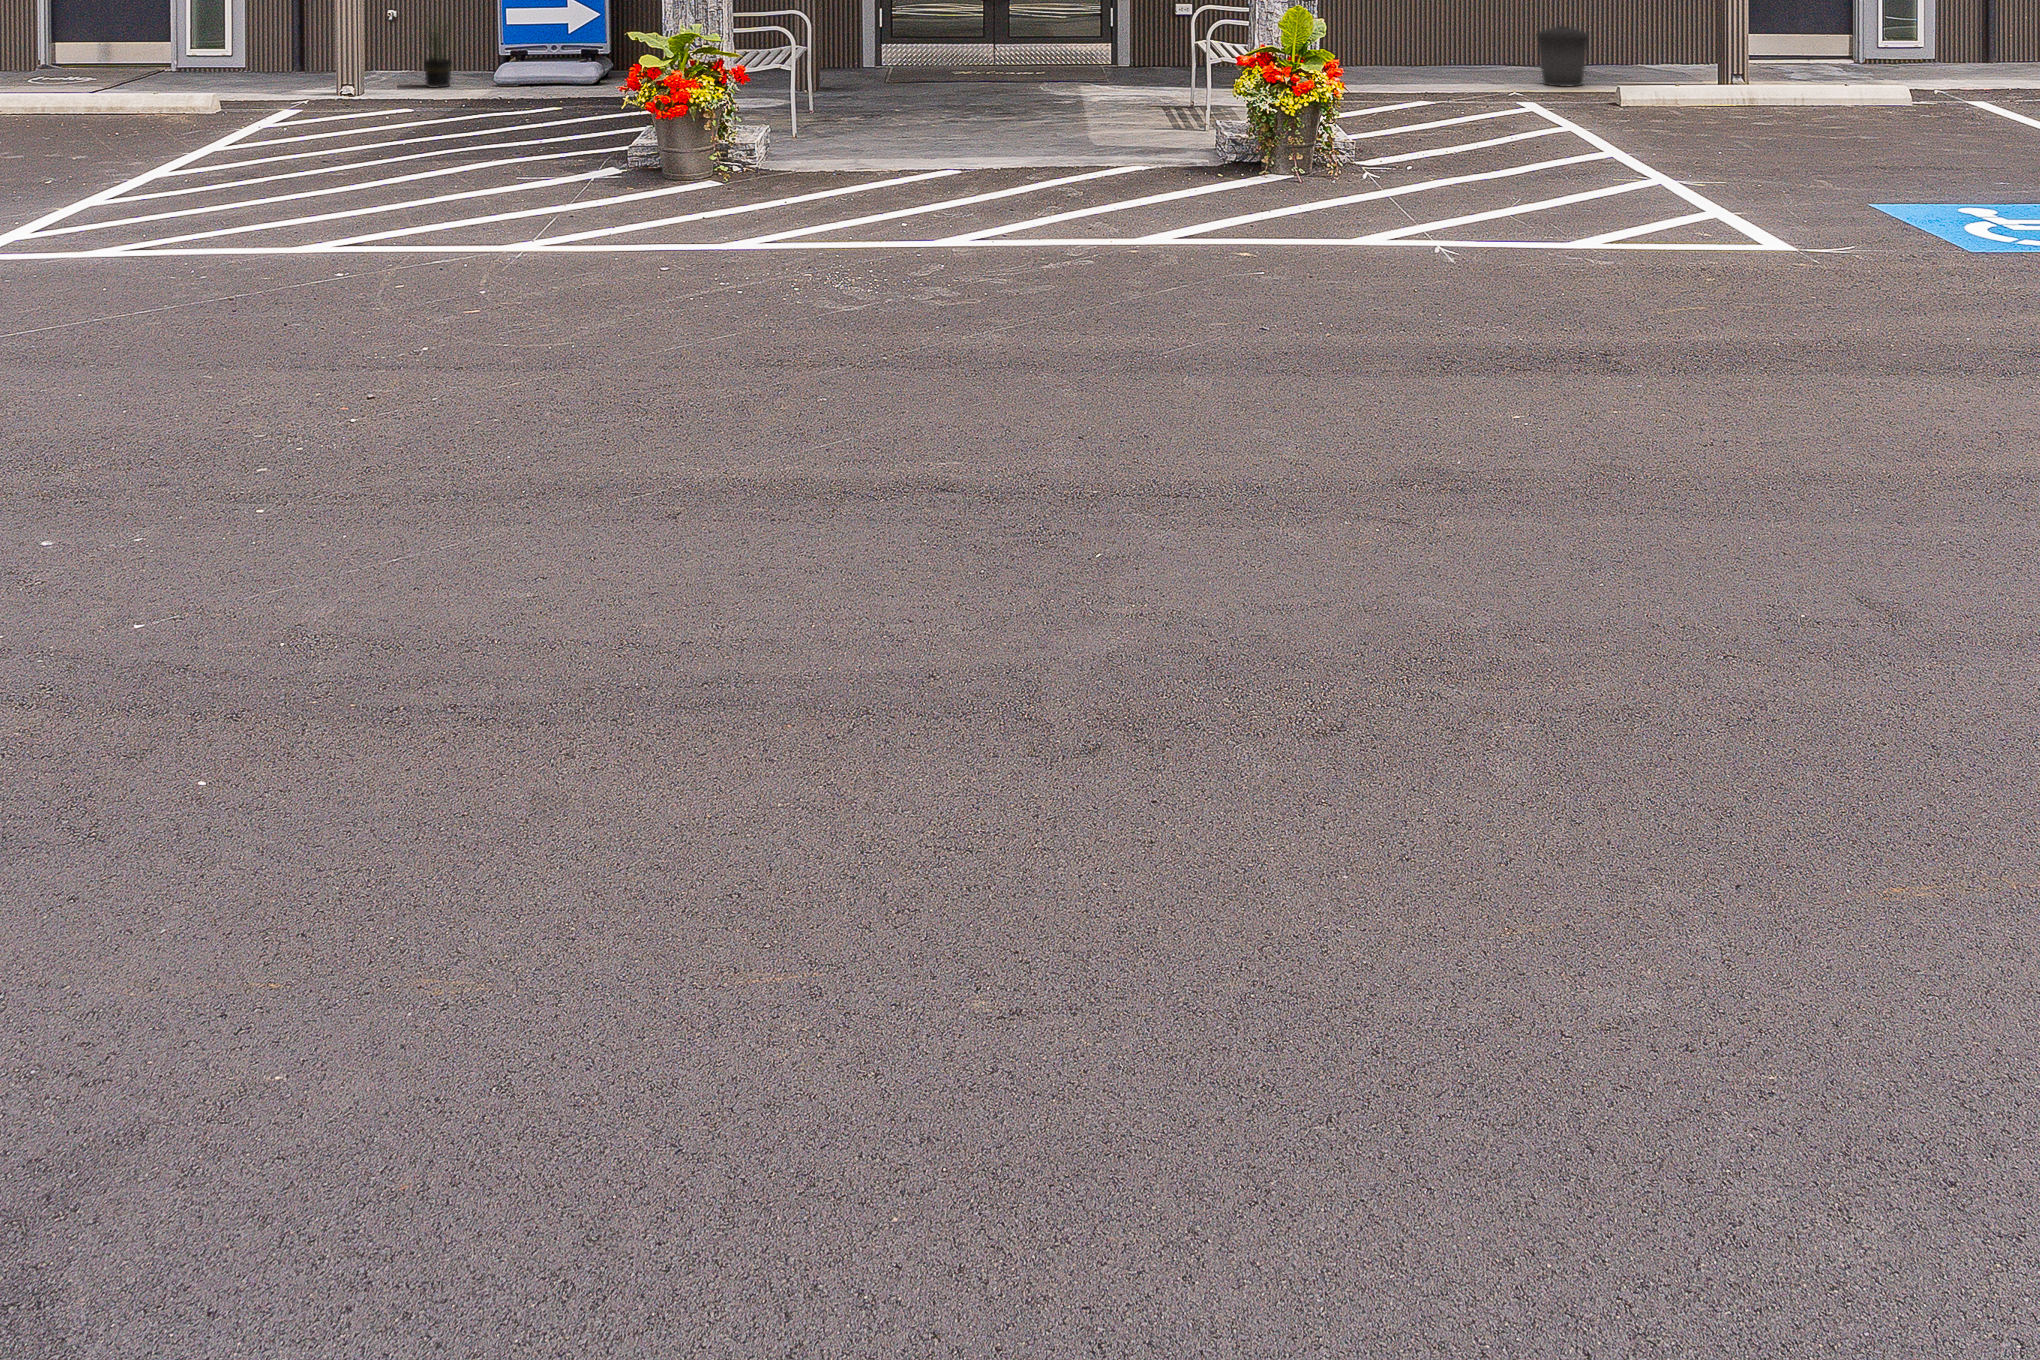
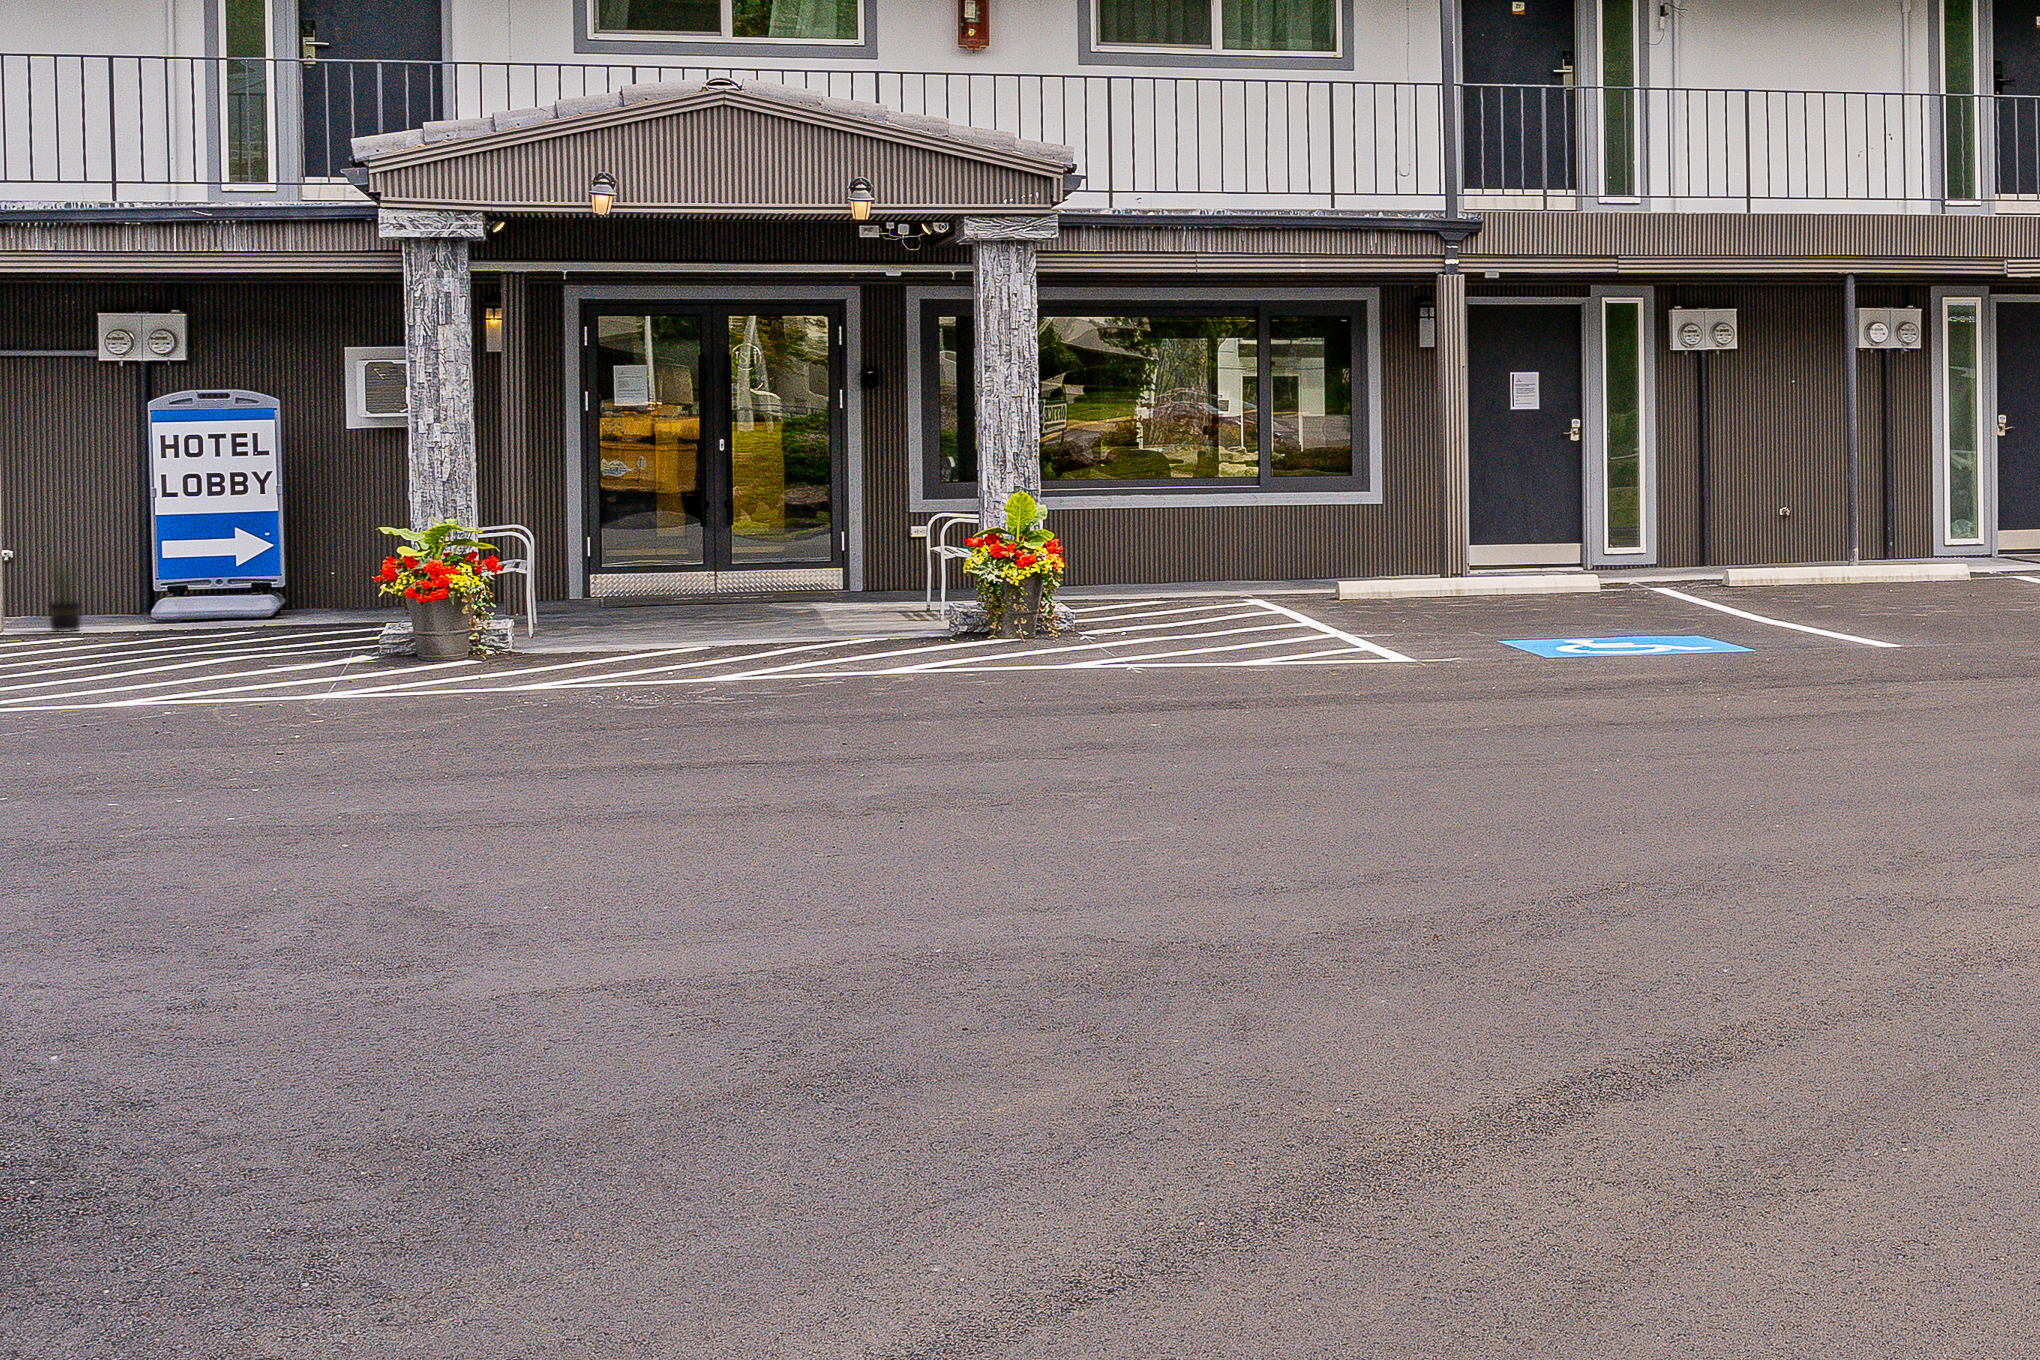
trash can: present [1537,26,1589,86] -> none [1274,539,1326,597]

